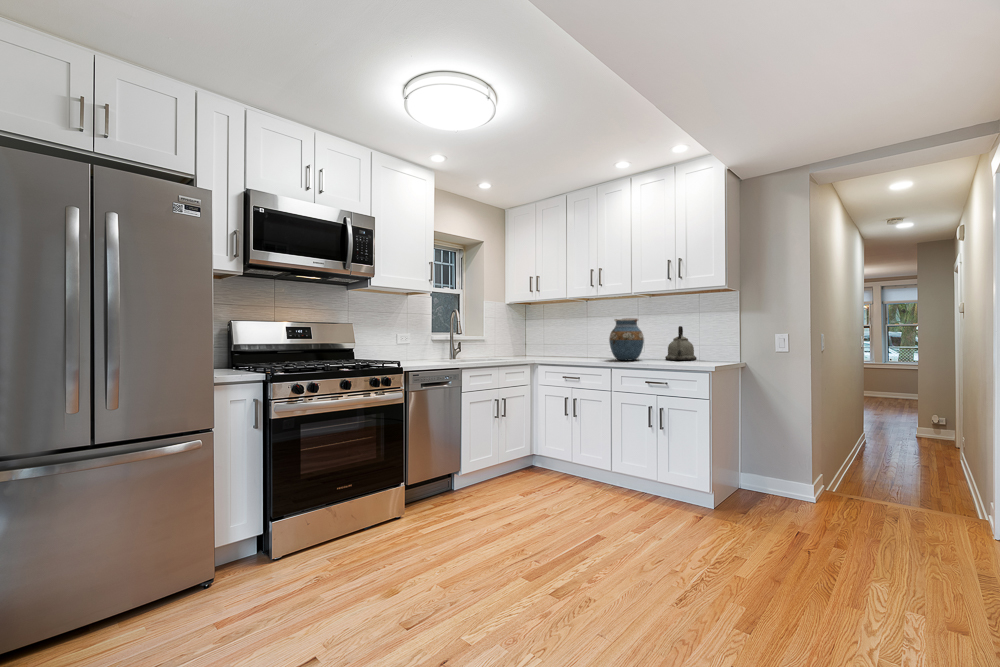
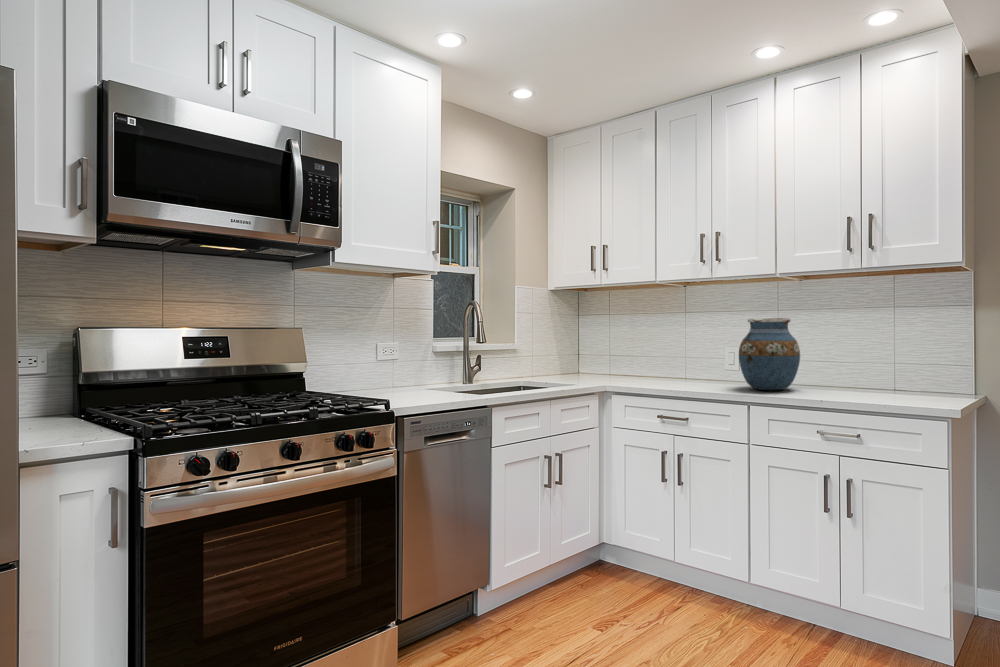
kettle: present [665,326,697,360] -> none [837,332,894,391]

